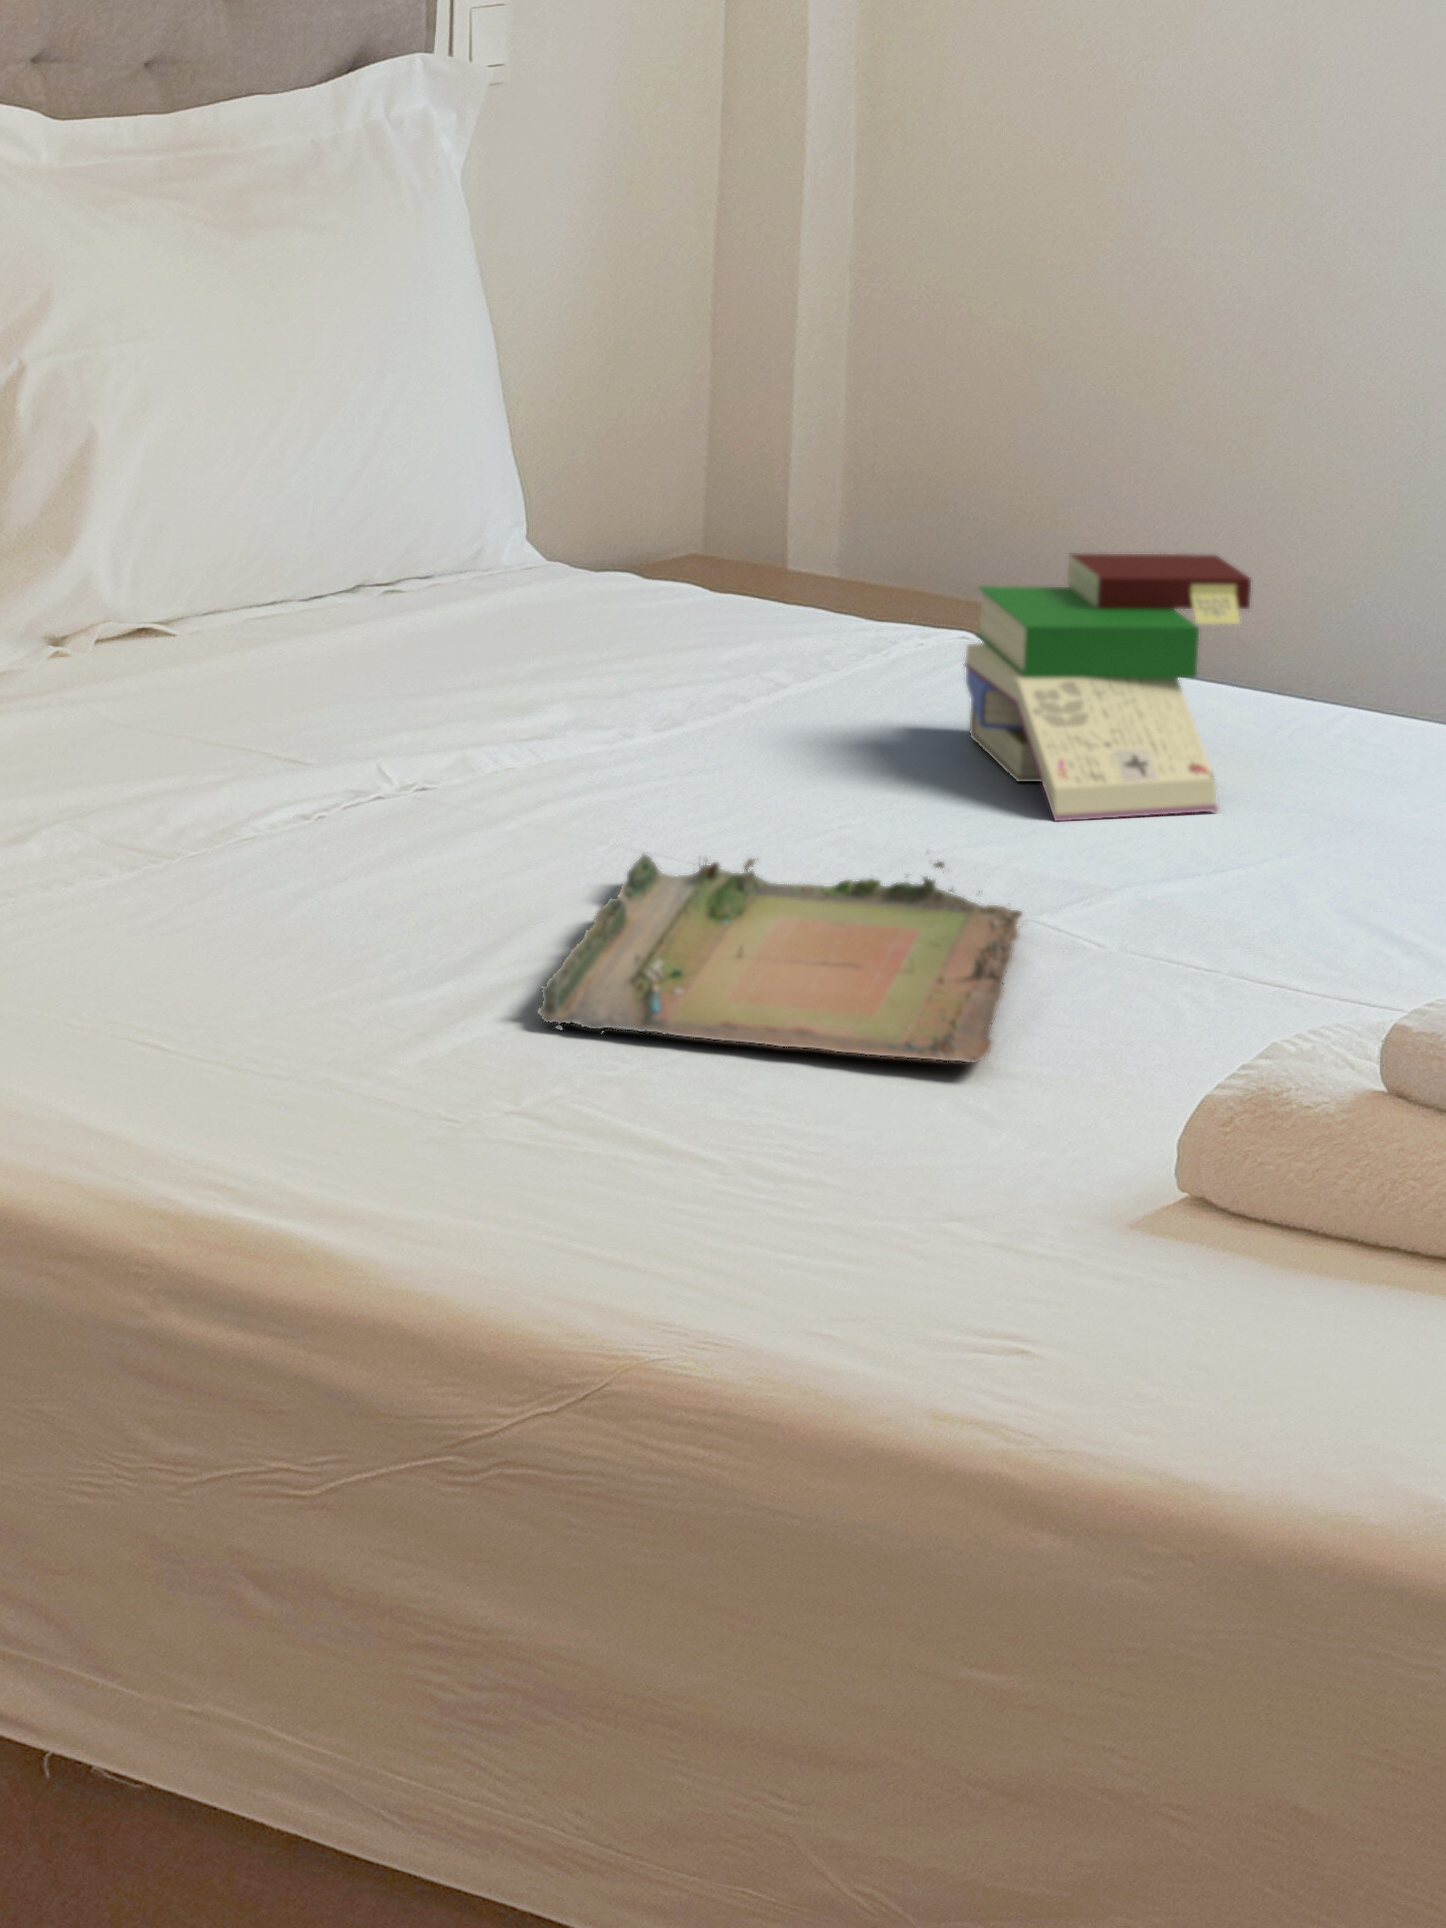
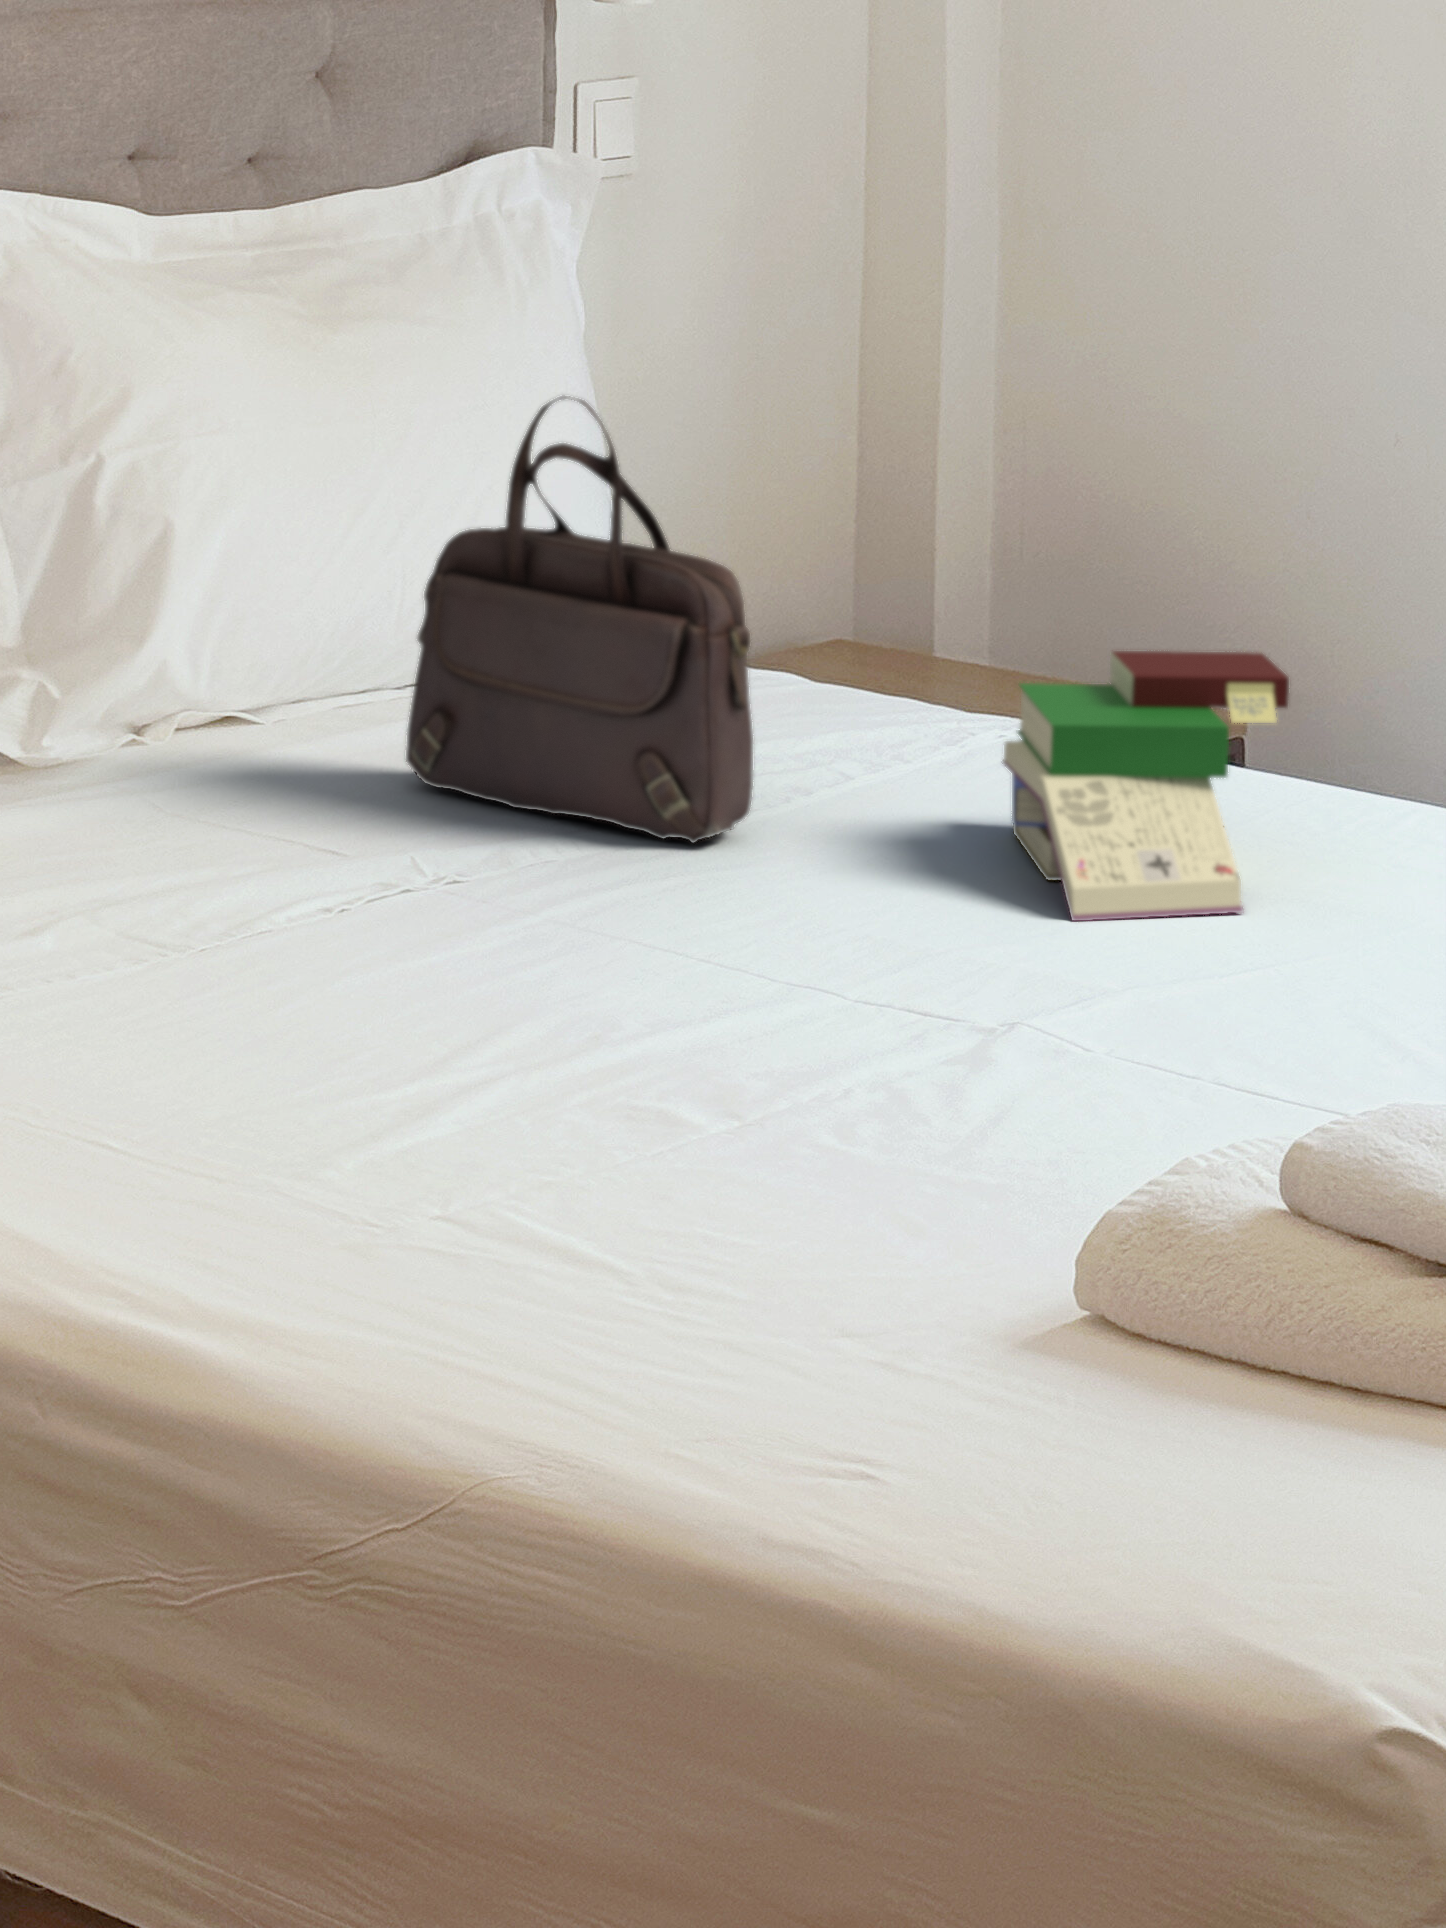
handbag: none [352,298,716,750] -> present [406,396,753,843]
tray: present [538,853,1022,1063] -> none [476,950,1001,1171]

